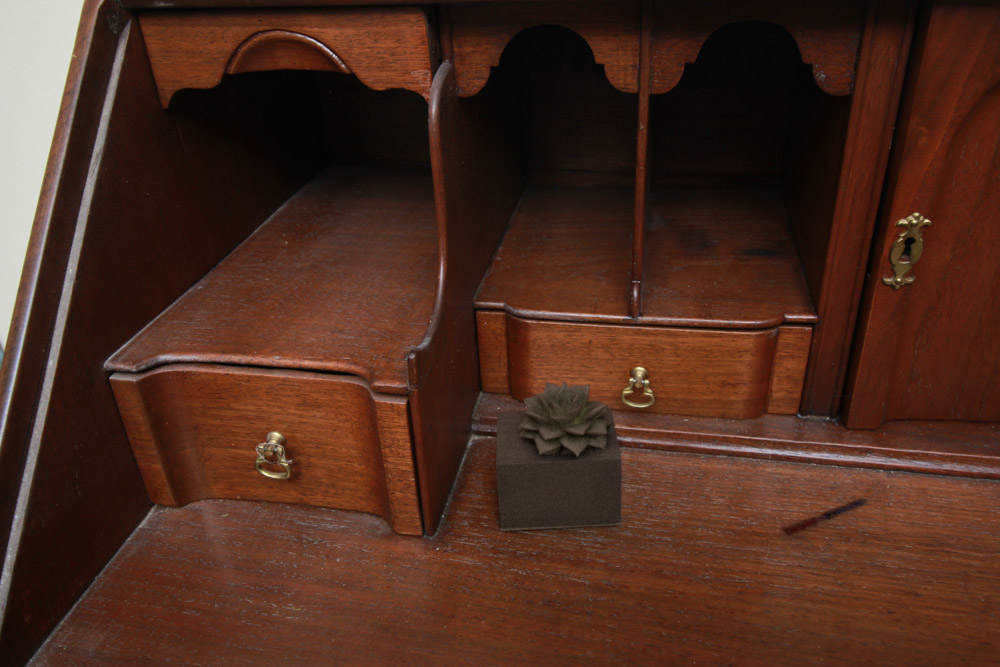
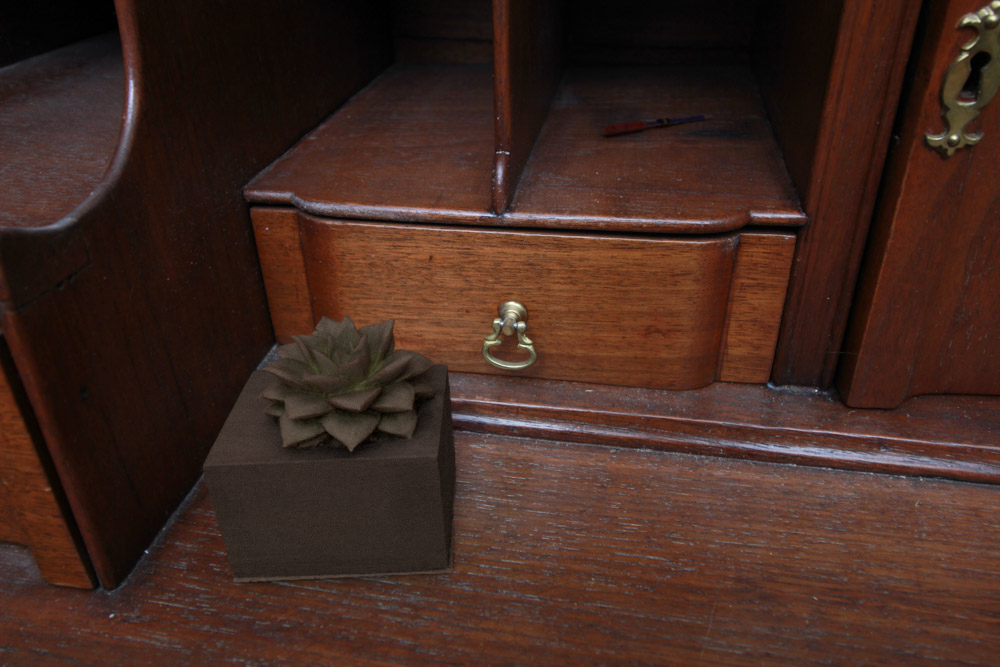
pen: present [788,499,867,534] -> present [604,115,713,133]

